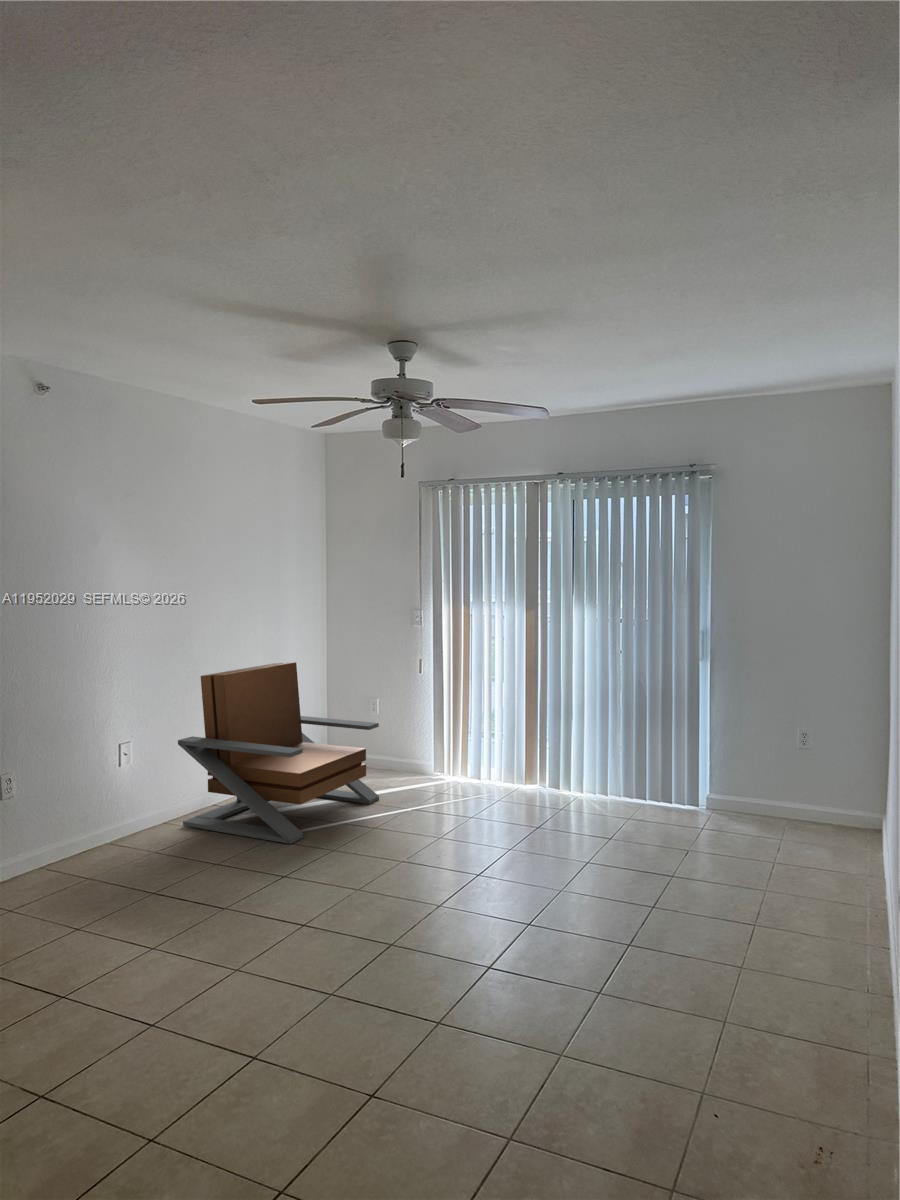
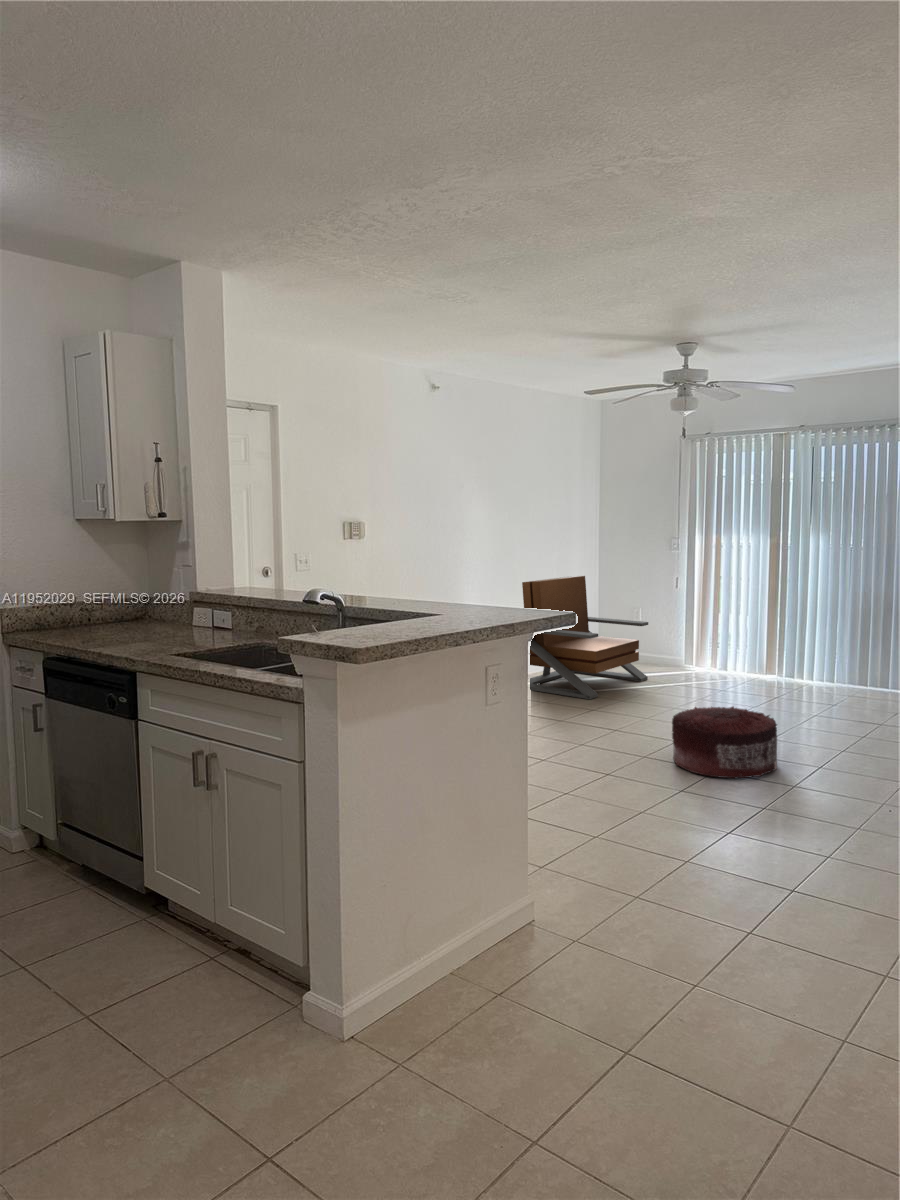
pouf: none [379,875,538,1015] -> present [672,707,777,778]

